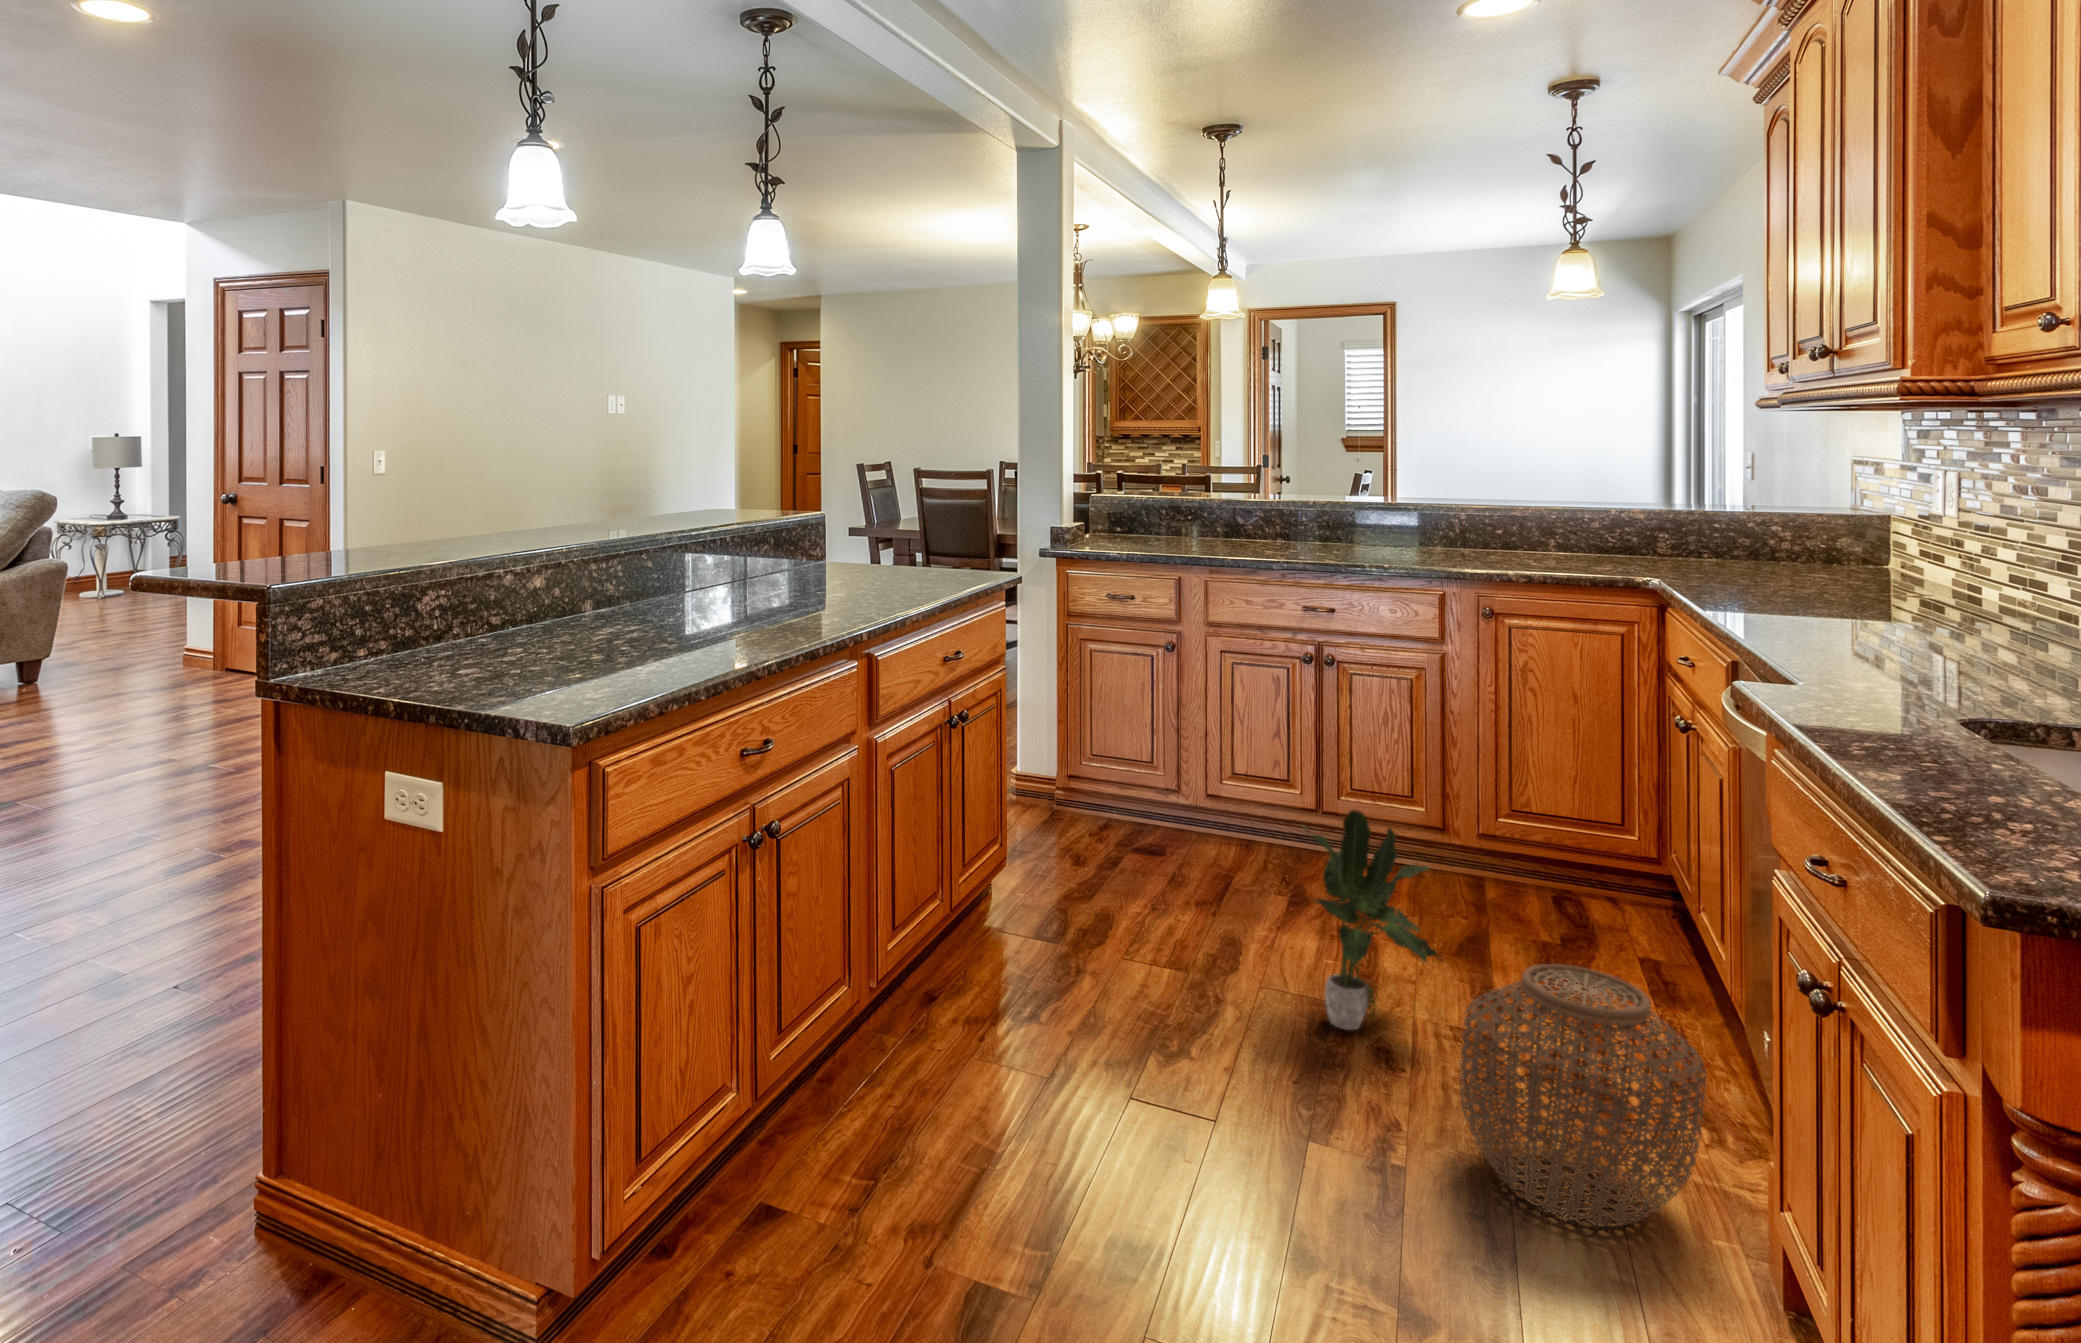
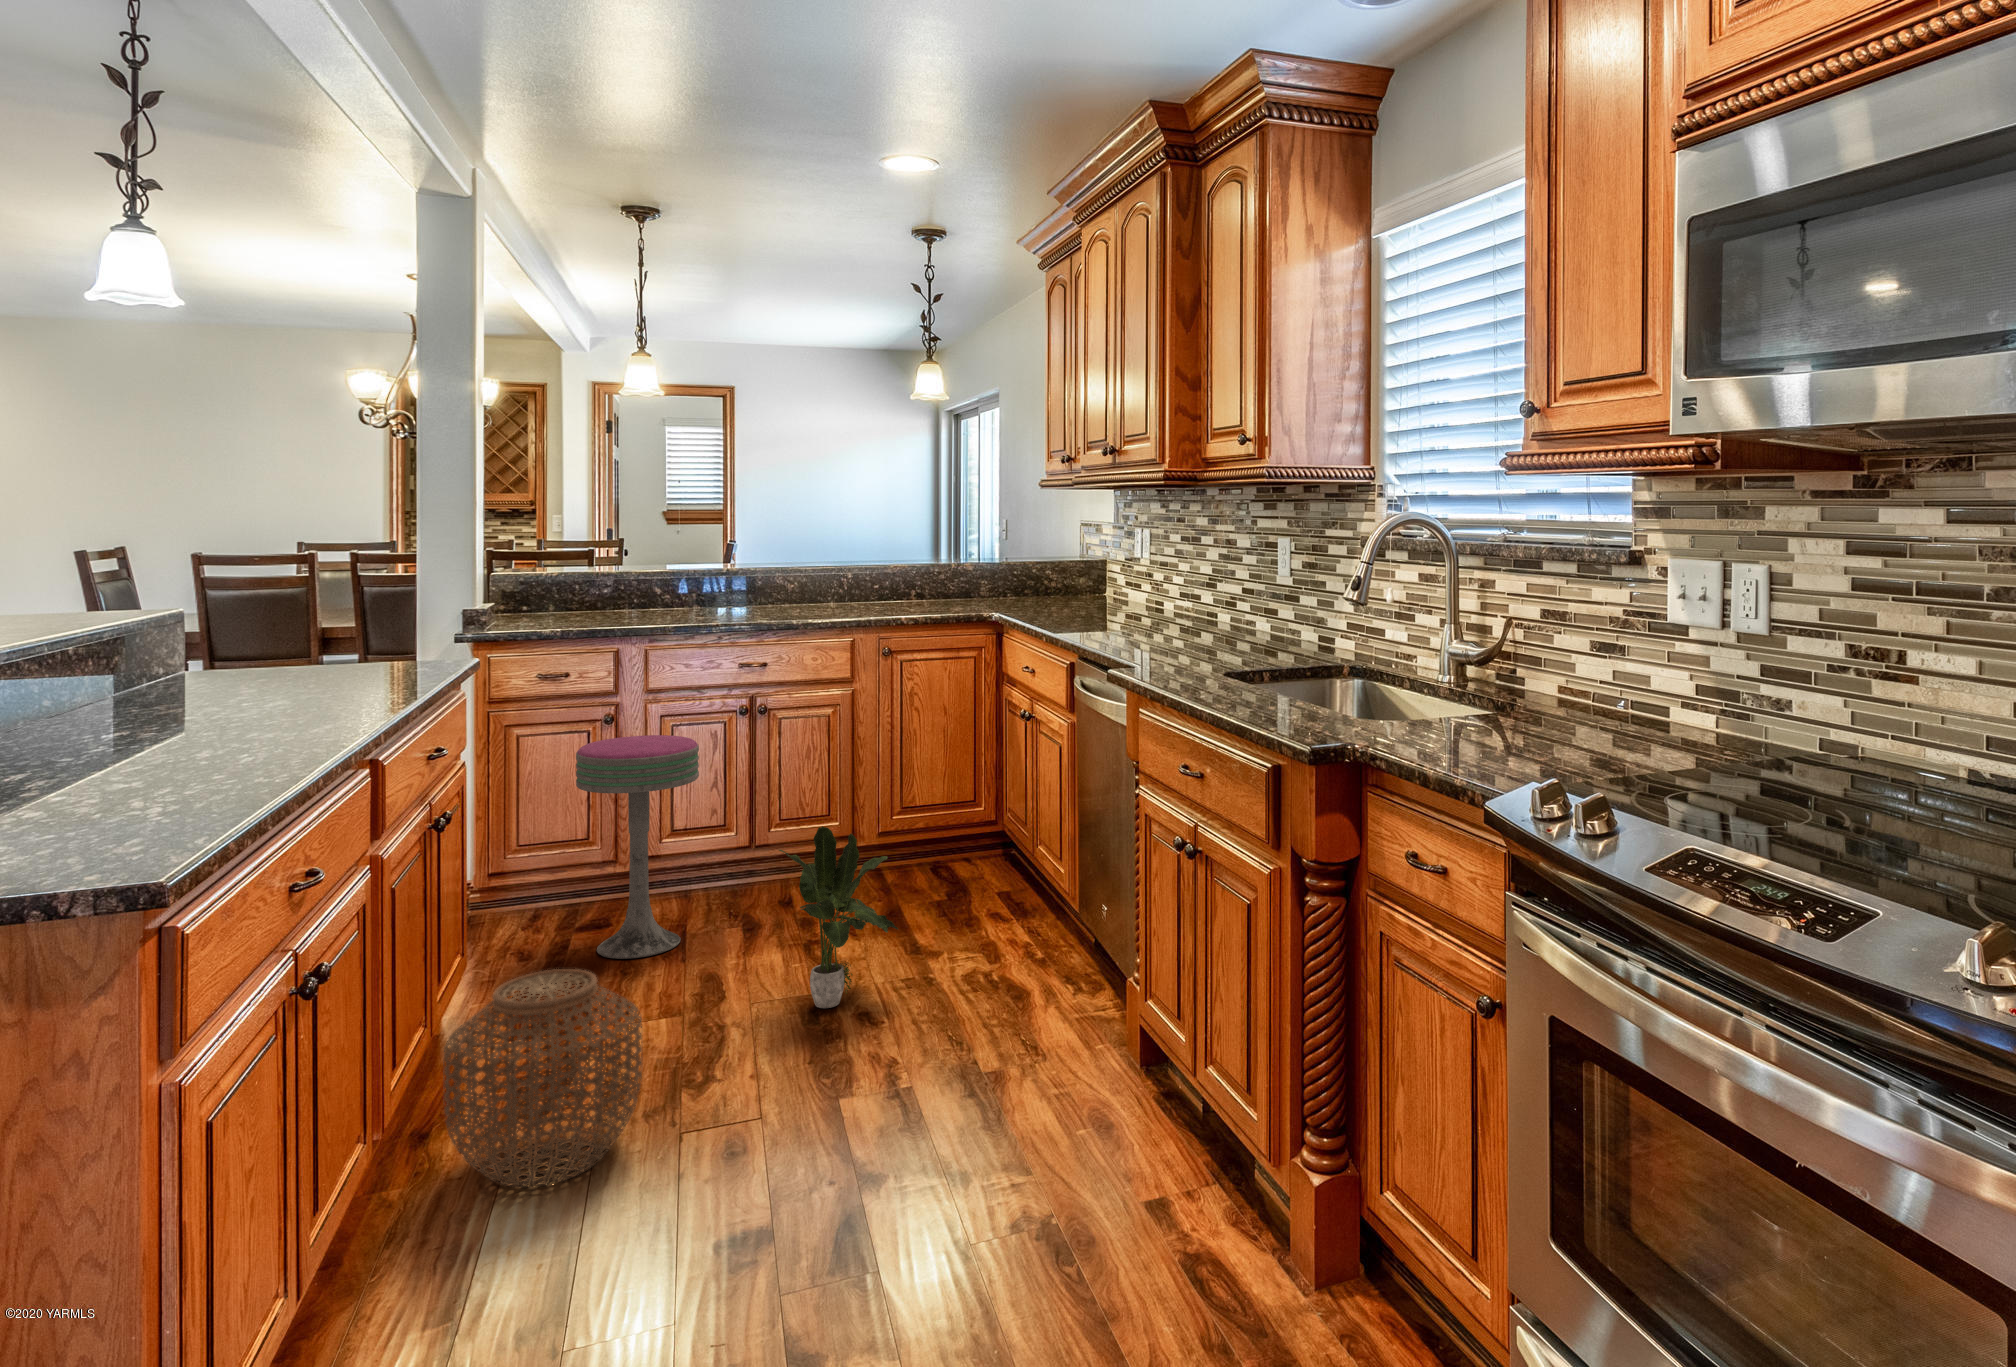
bar stool: none [1123,666,1248,903] -> present [576,735,699,959]
woven basket: present [1460,964,1706,1227] -> present [444,969,642,1187]

